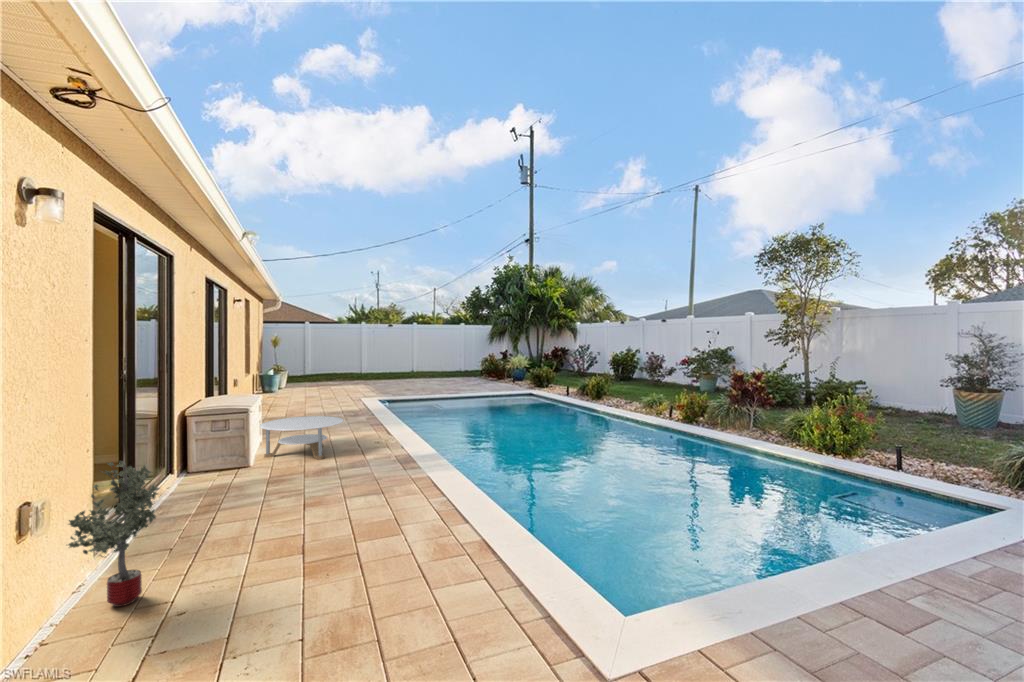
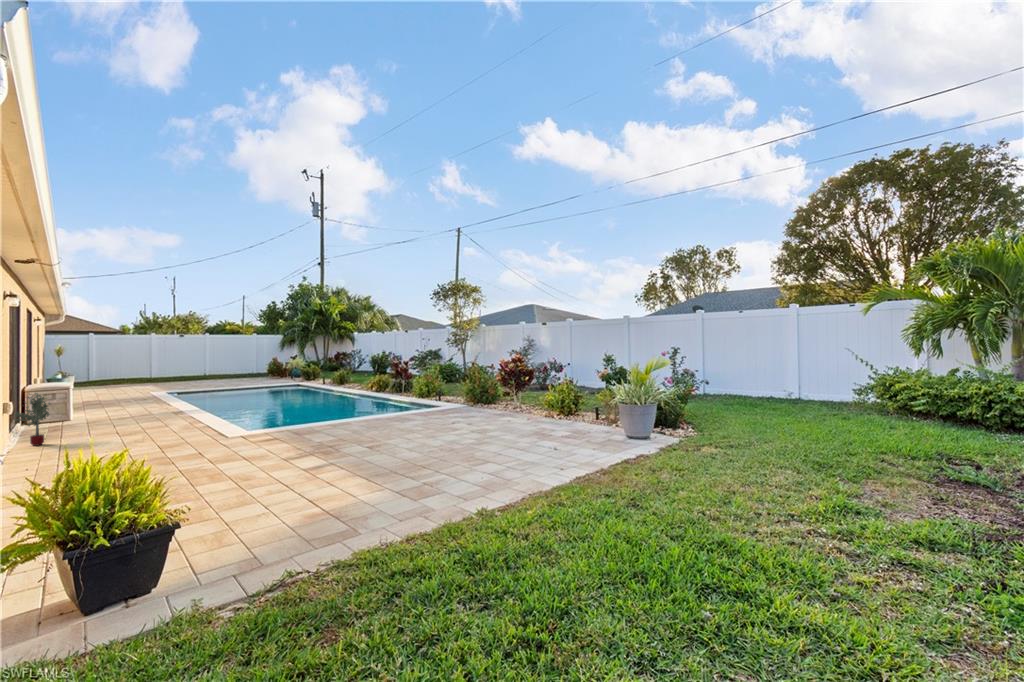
round table: present [260,416,343,459] -> none [76,393,136,416]

